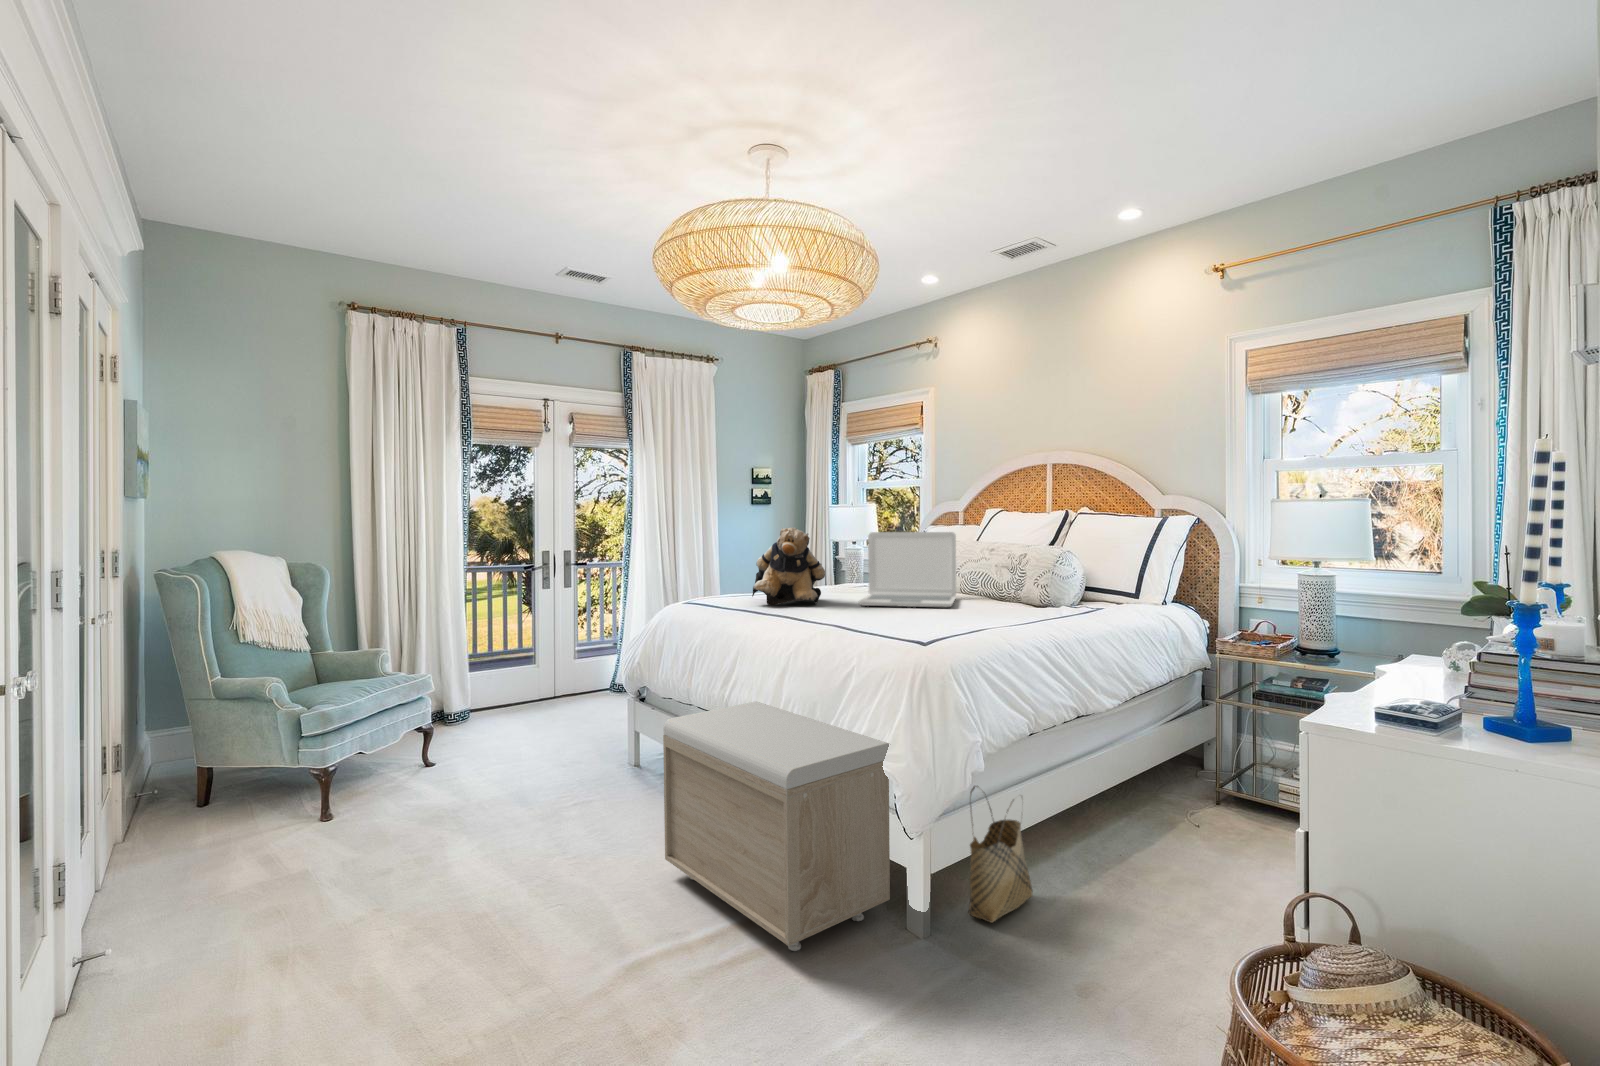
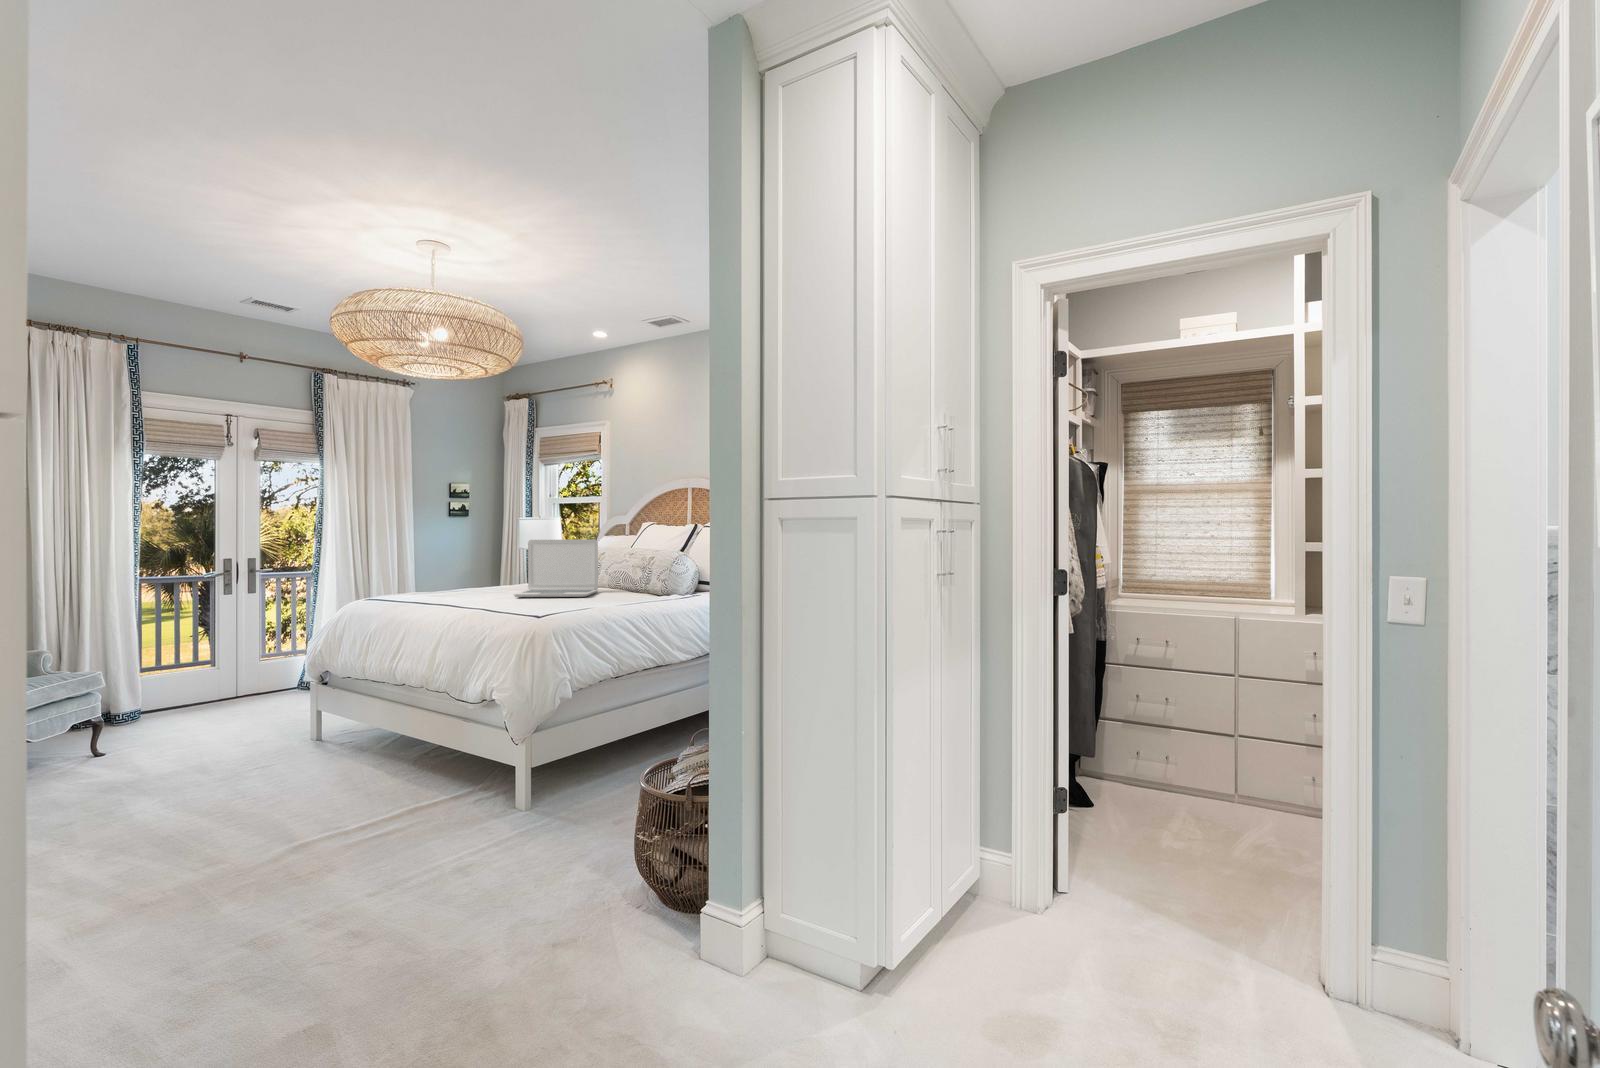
teddy bear: present [752,527,825,605] -> none [423,535,488,599]
storage bench: present [663,702,890,951] -> none [331,668,506,826]
woven basket: present [968,786,1032,923] -> none [559,712,609,799]

